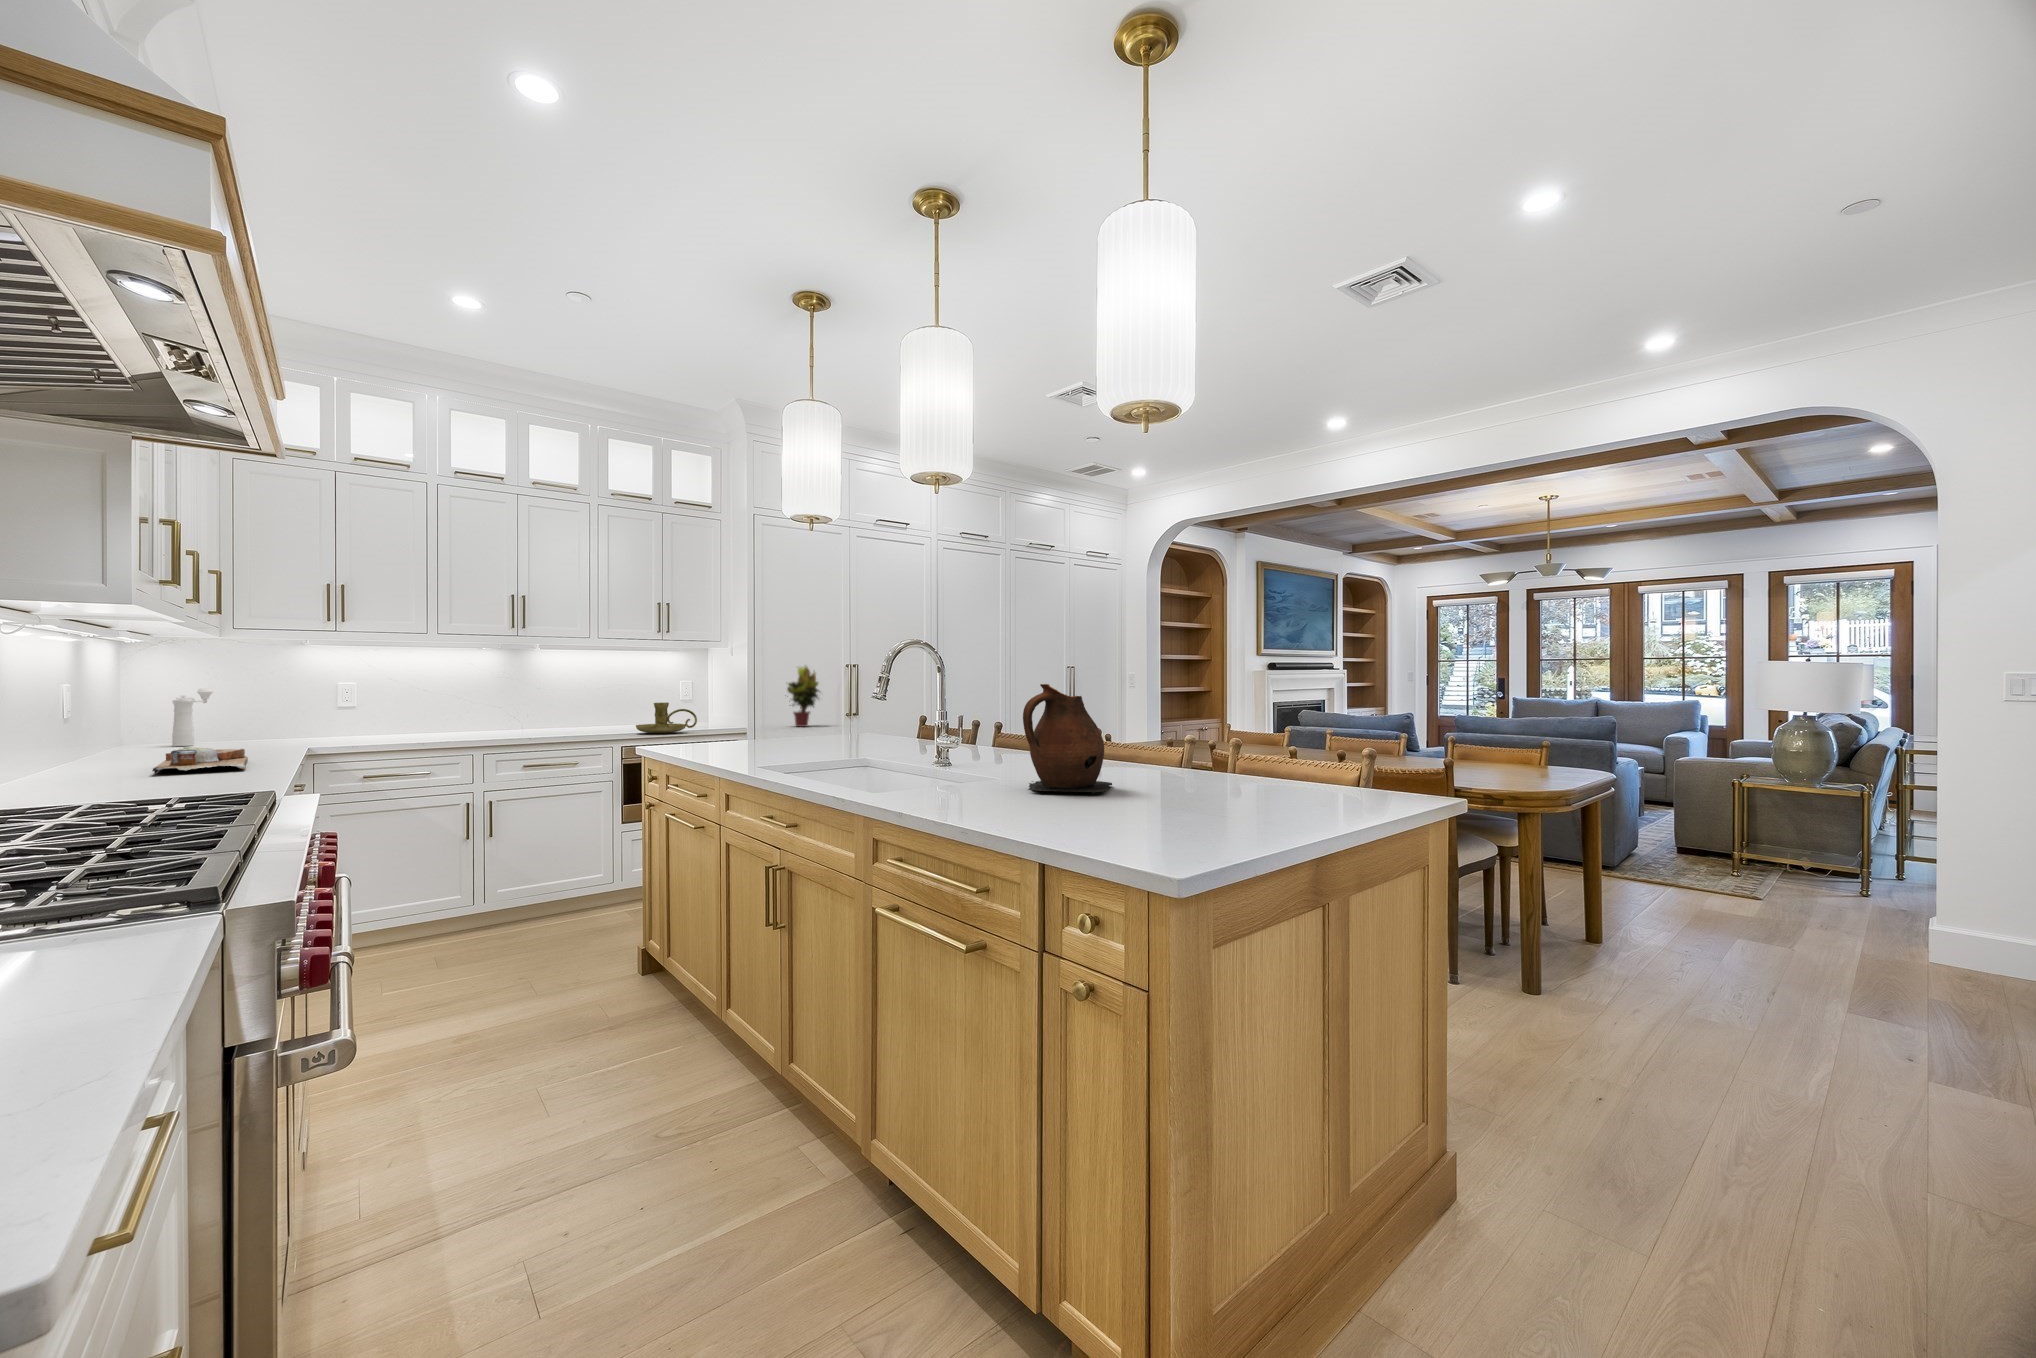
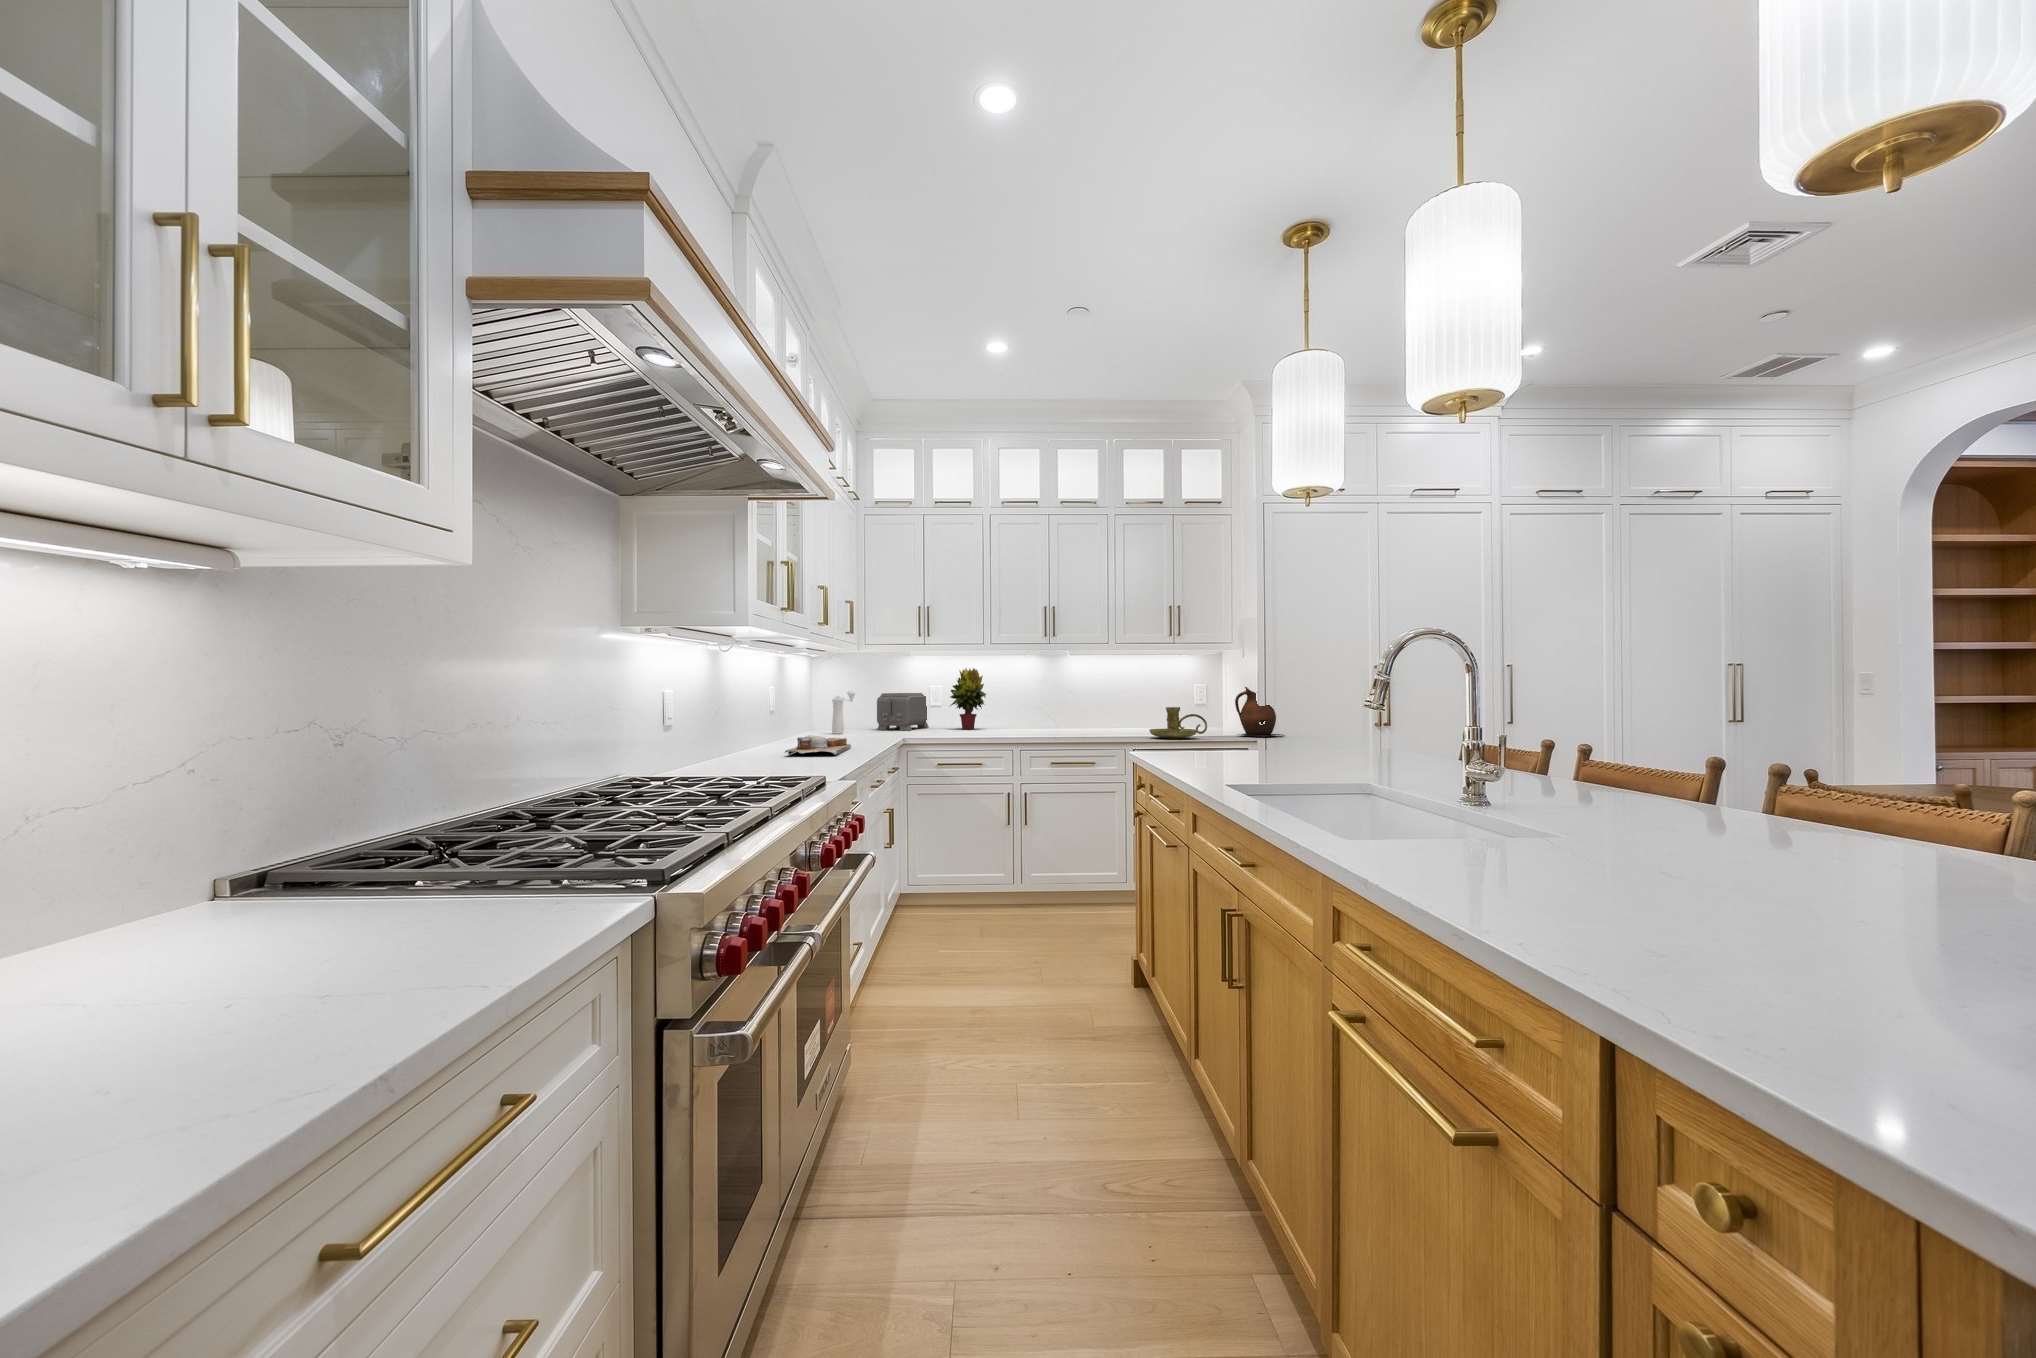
potted plant: present [785,666,819,727] -> present [950,668,986,729]
ceramic pitcher: present [1023,684,1112,794] -> present [1235,687,1285,737]
toaster: none [245,691,328,739] -> present [877,693,929,730]

